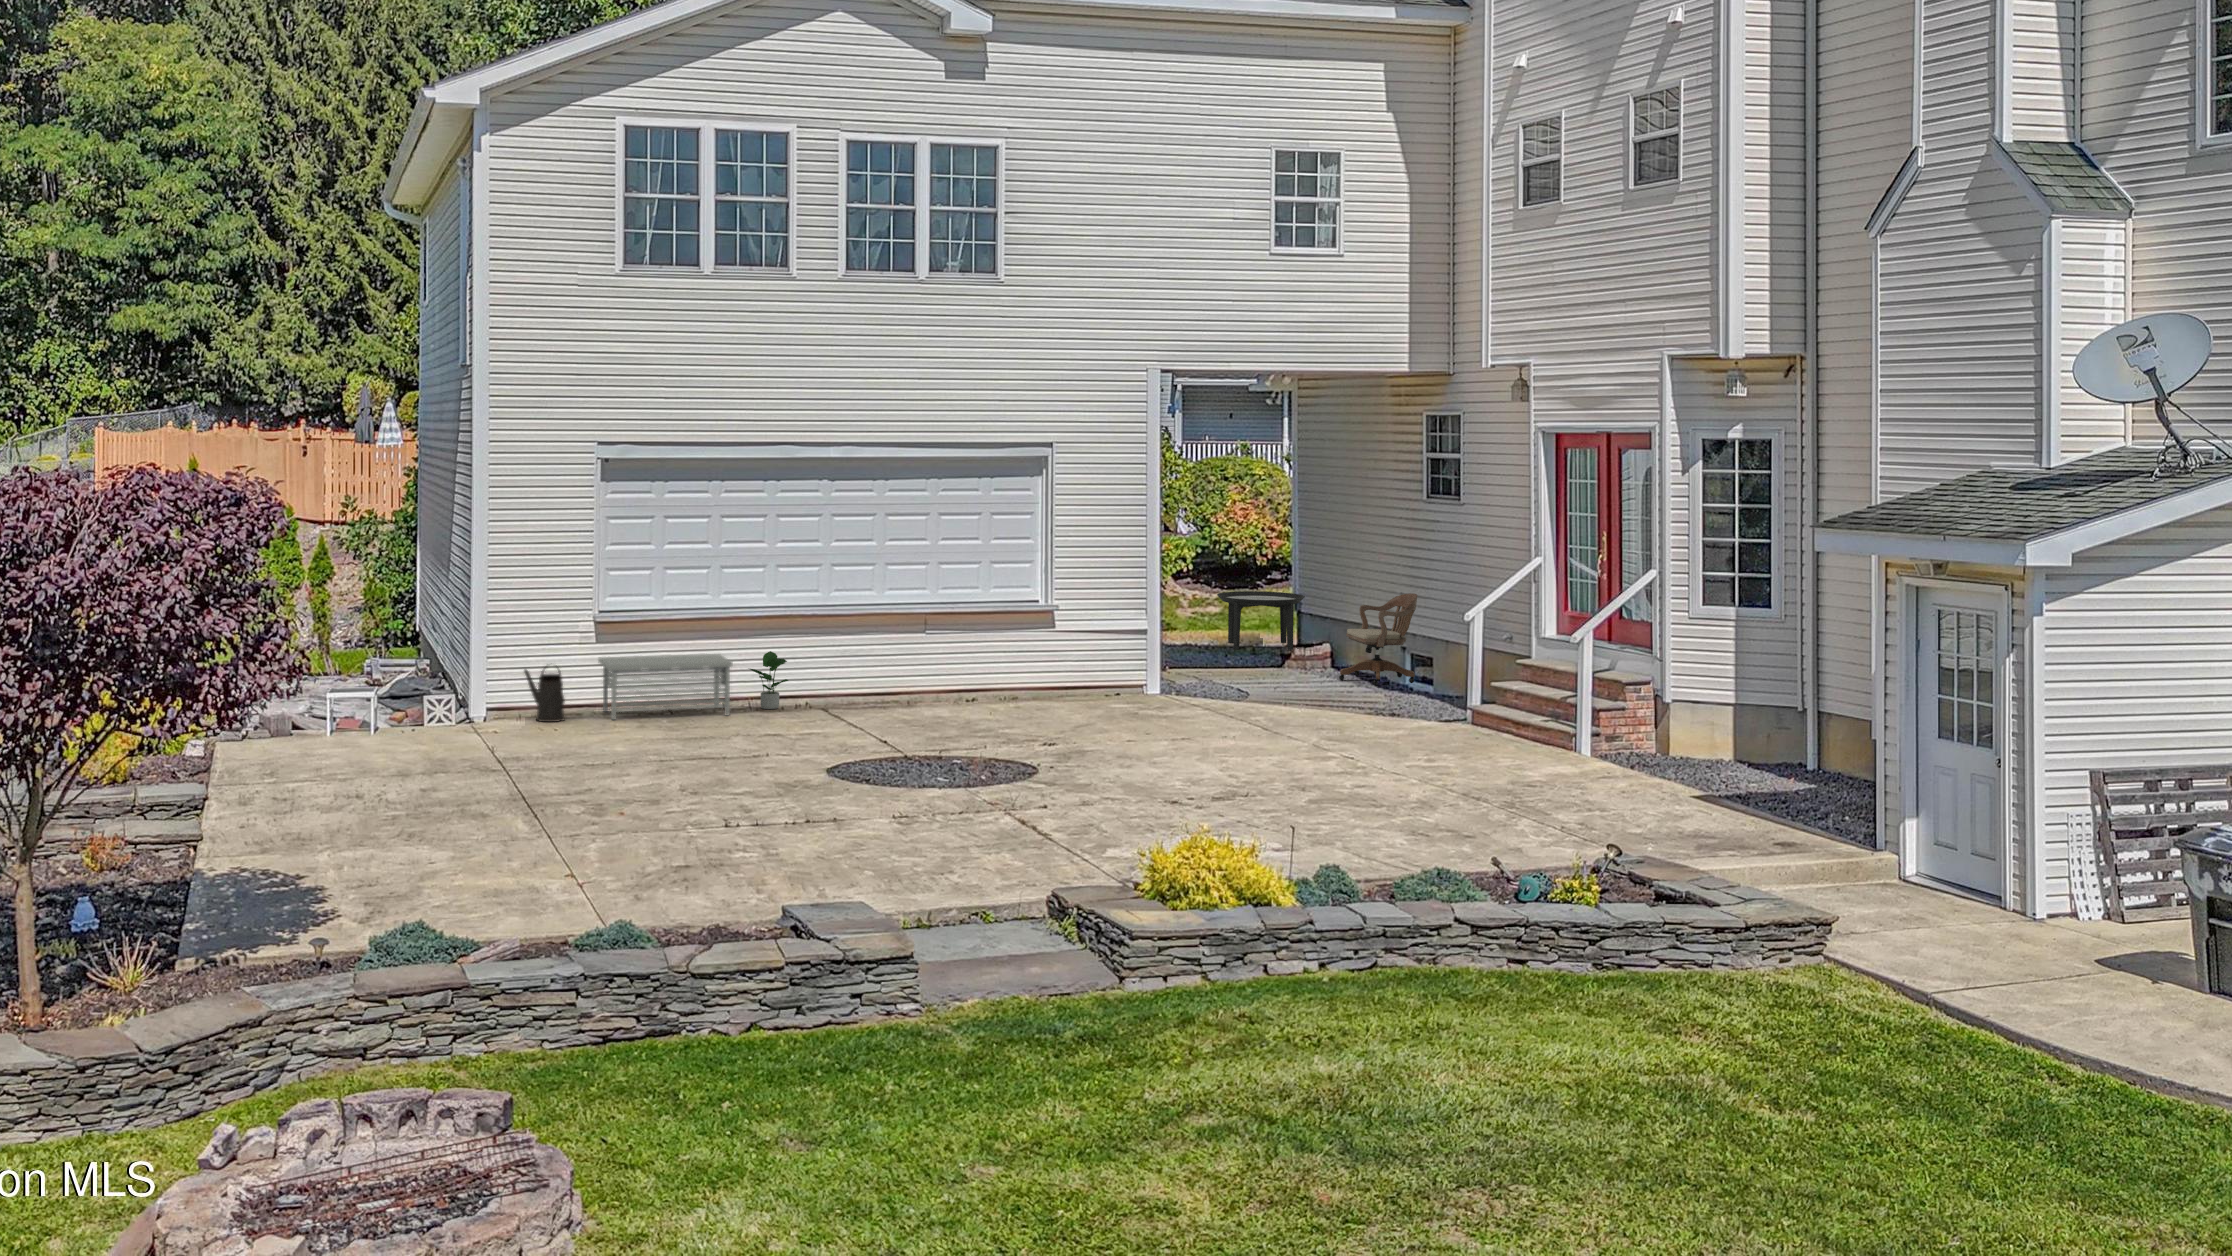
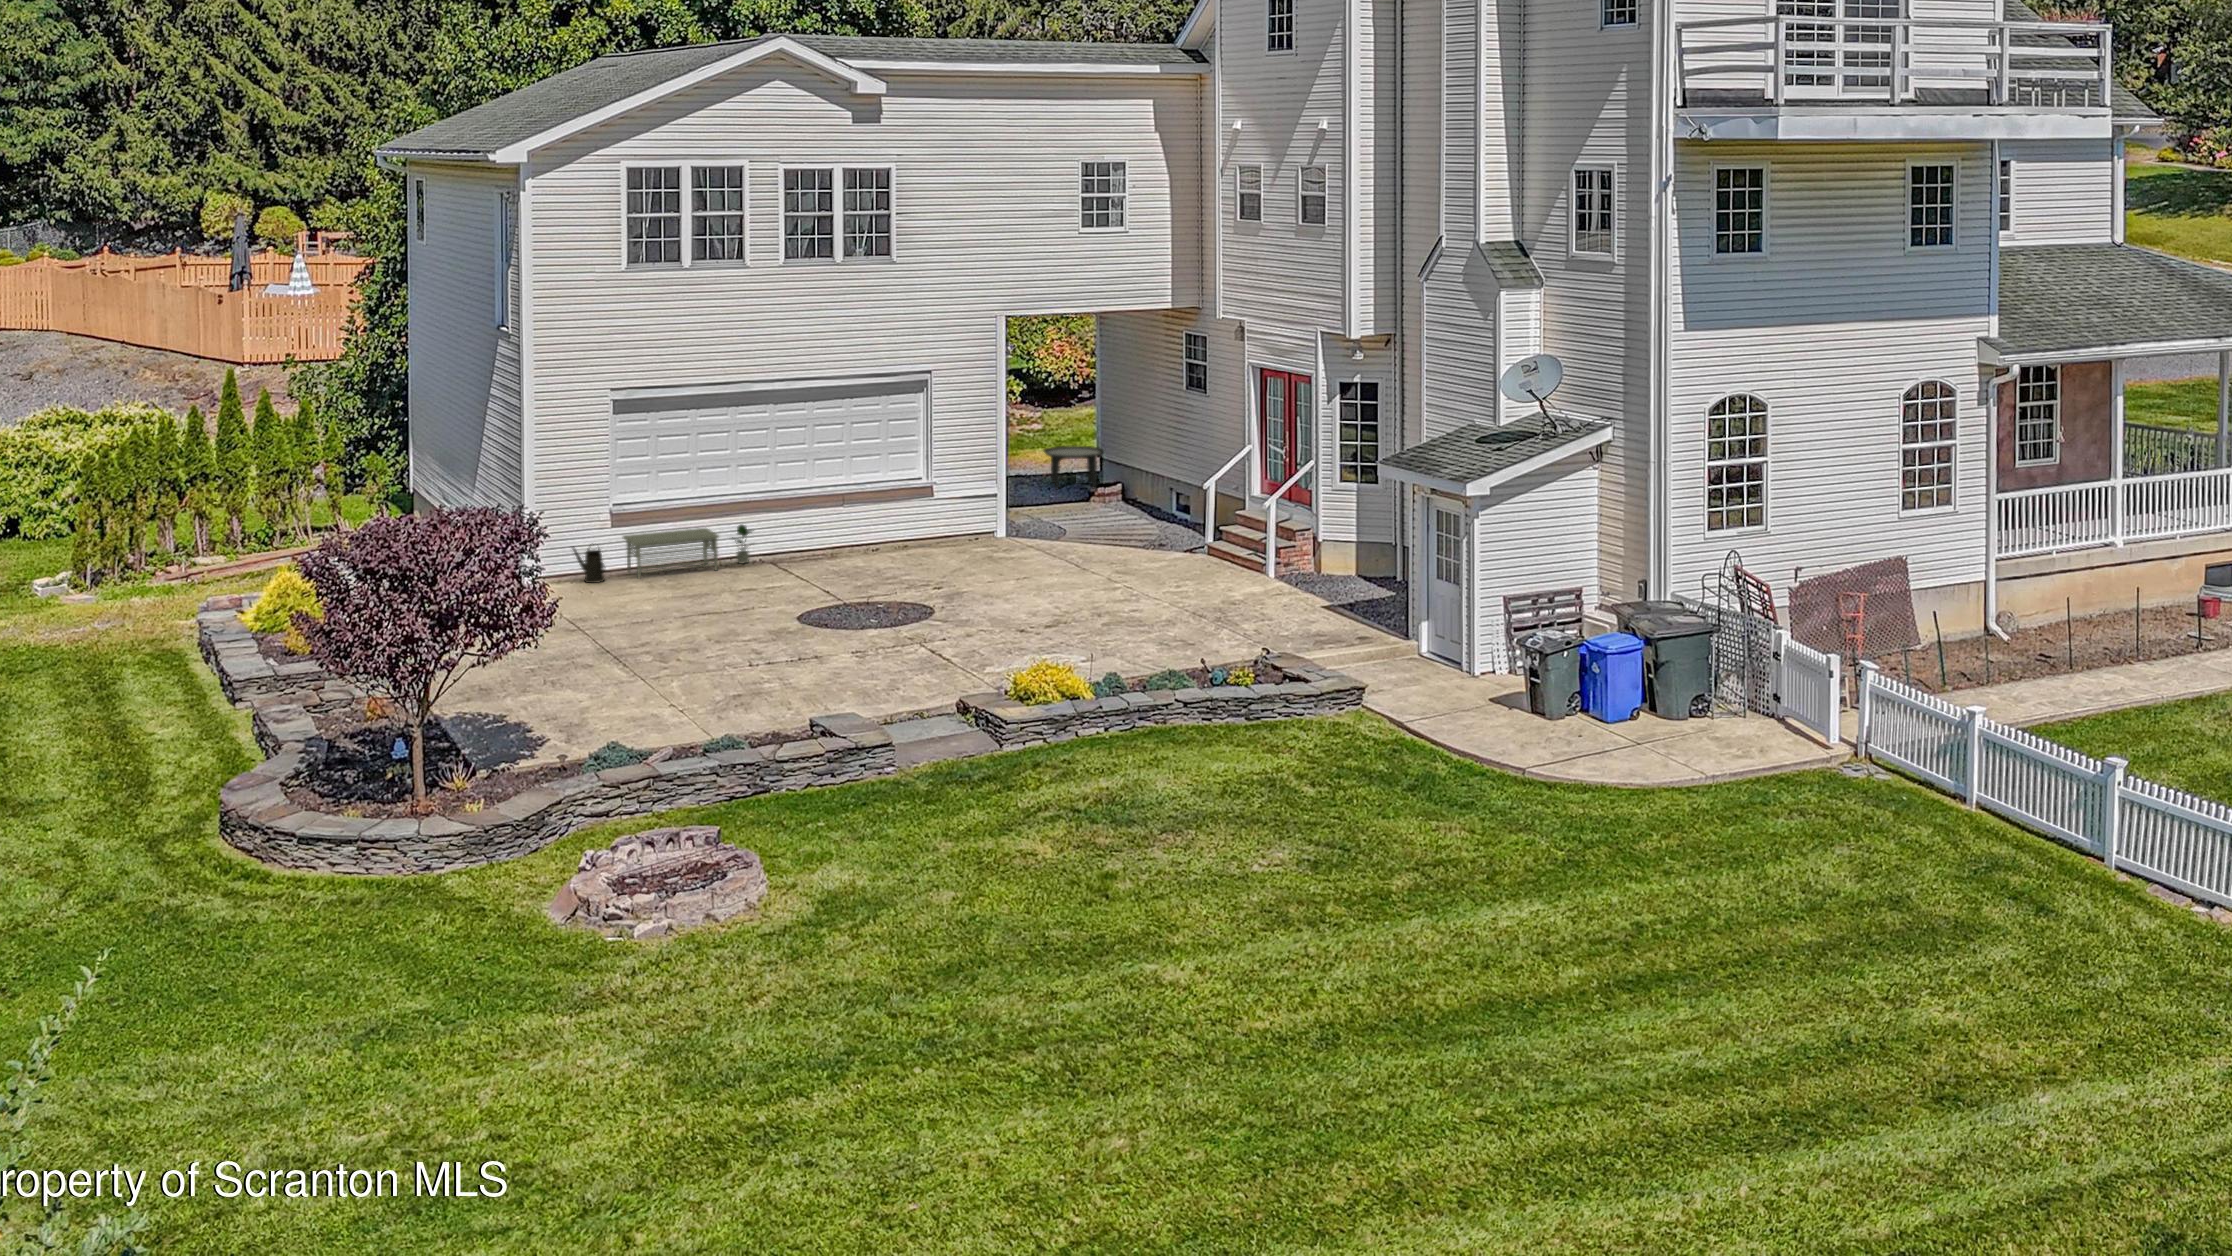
chair: present [1339,593,1418,685] -> none [1126,457,1178,521]

